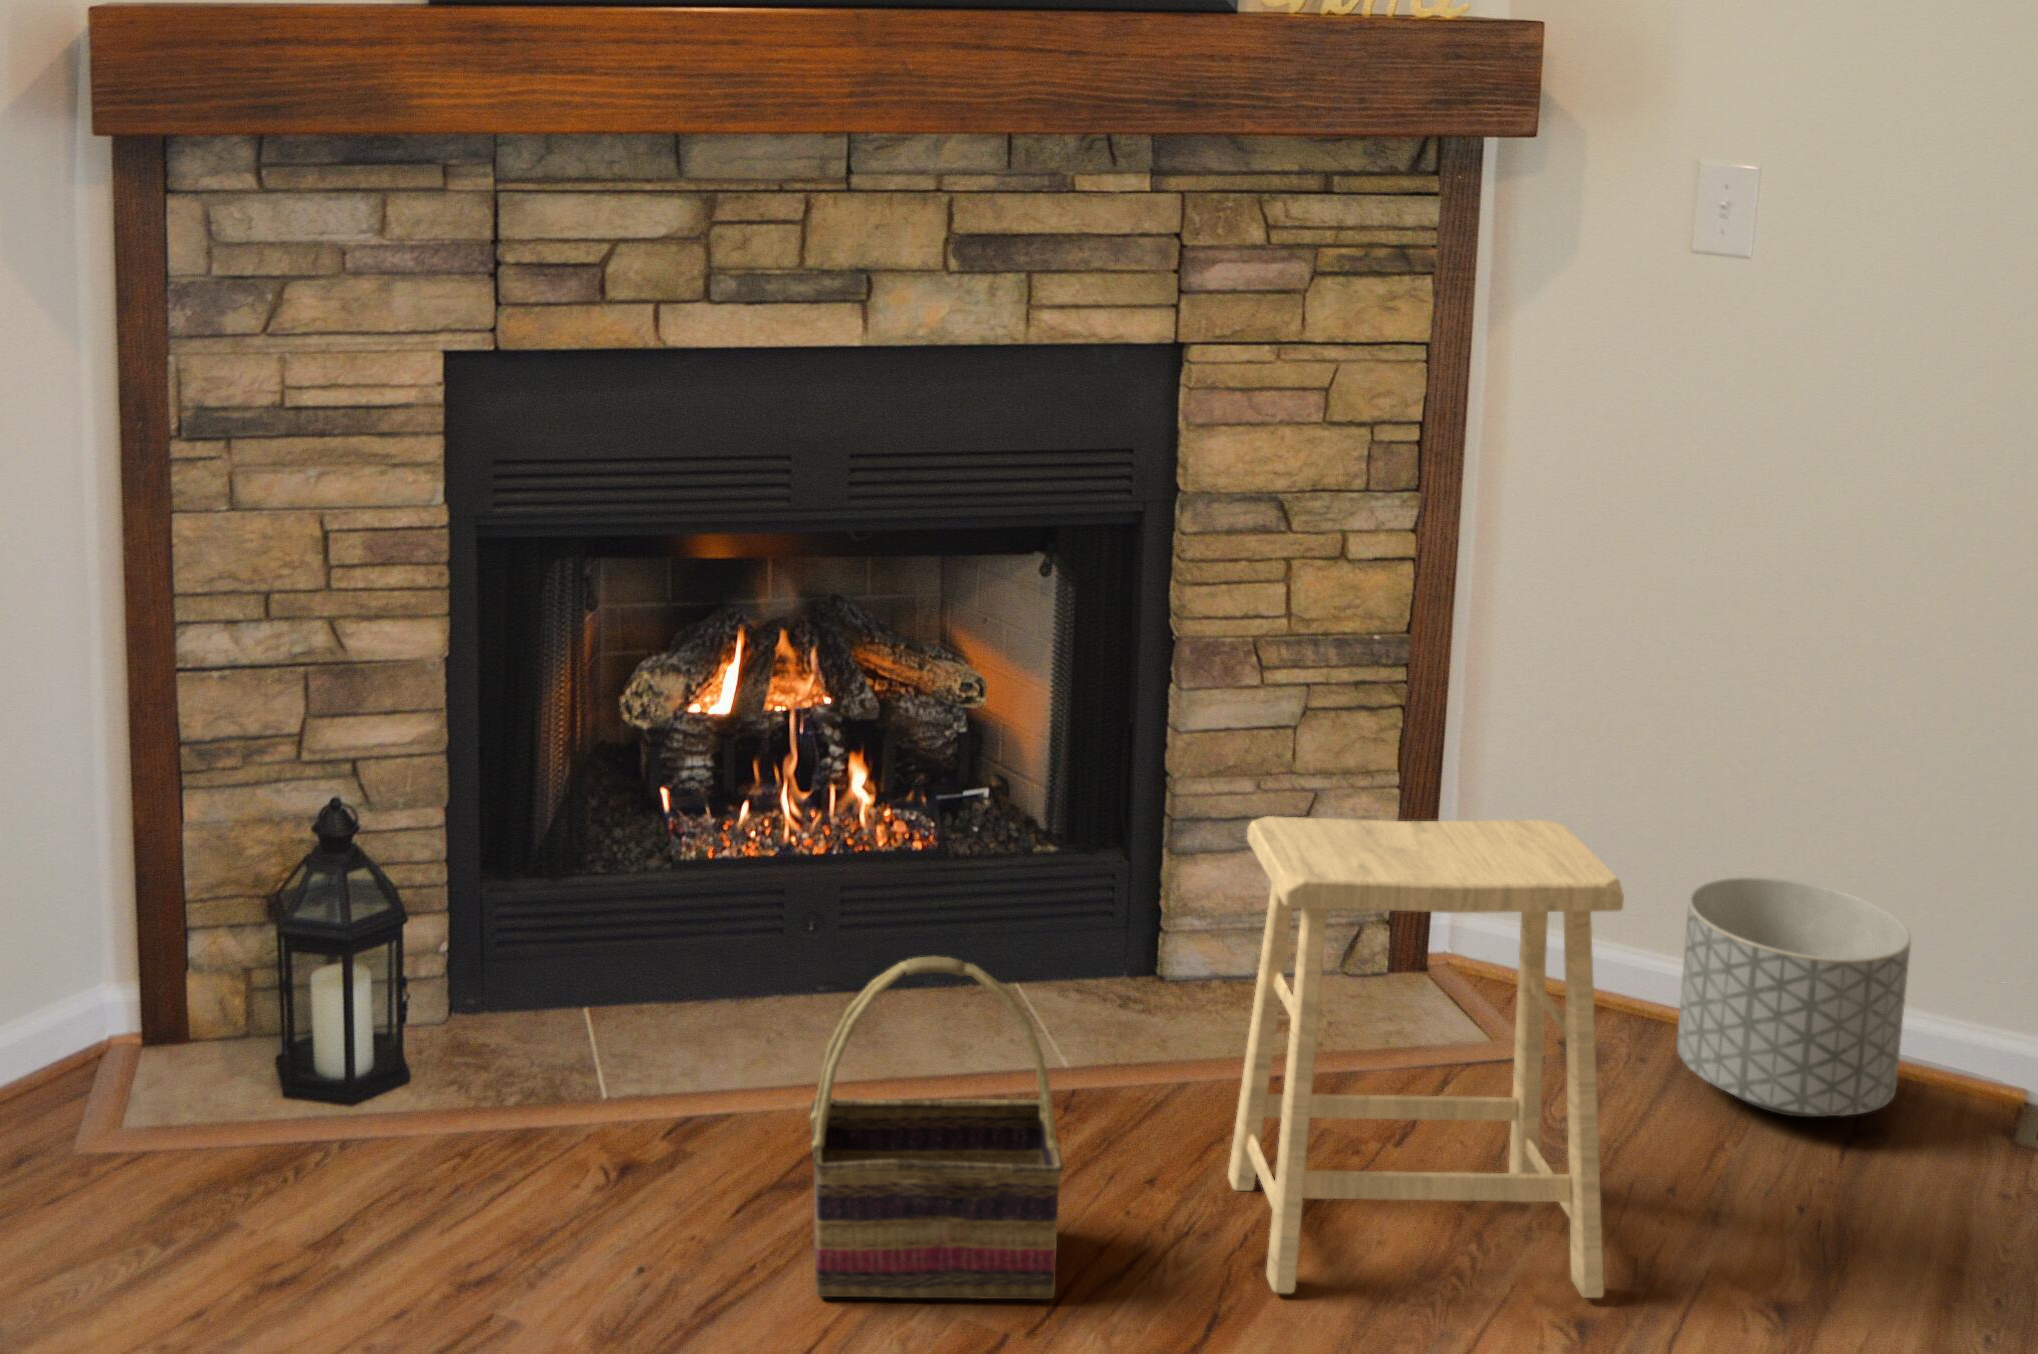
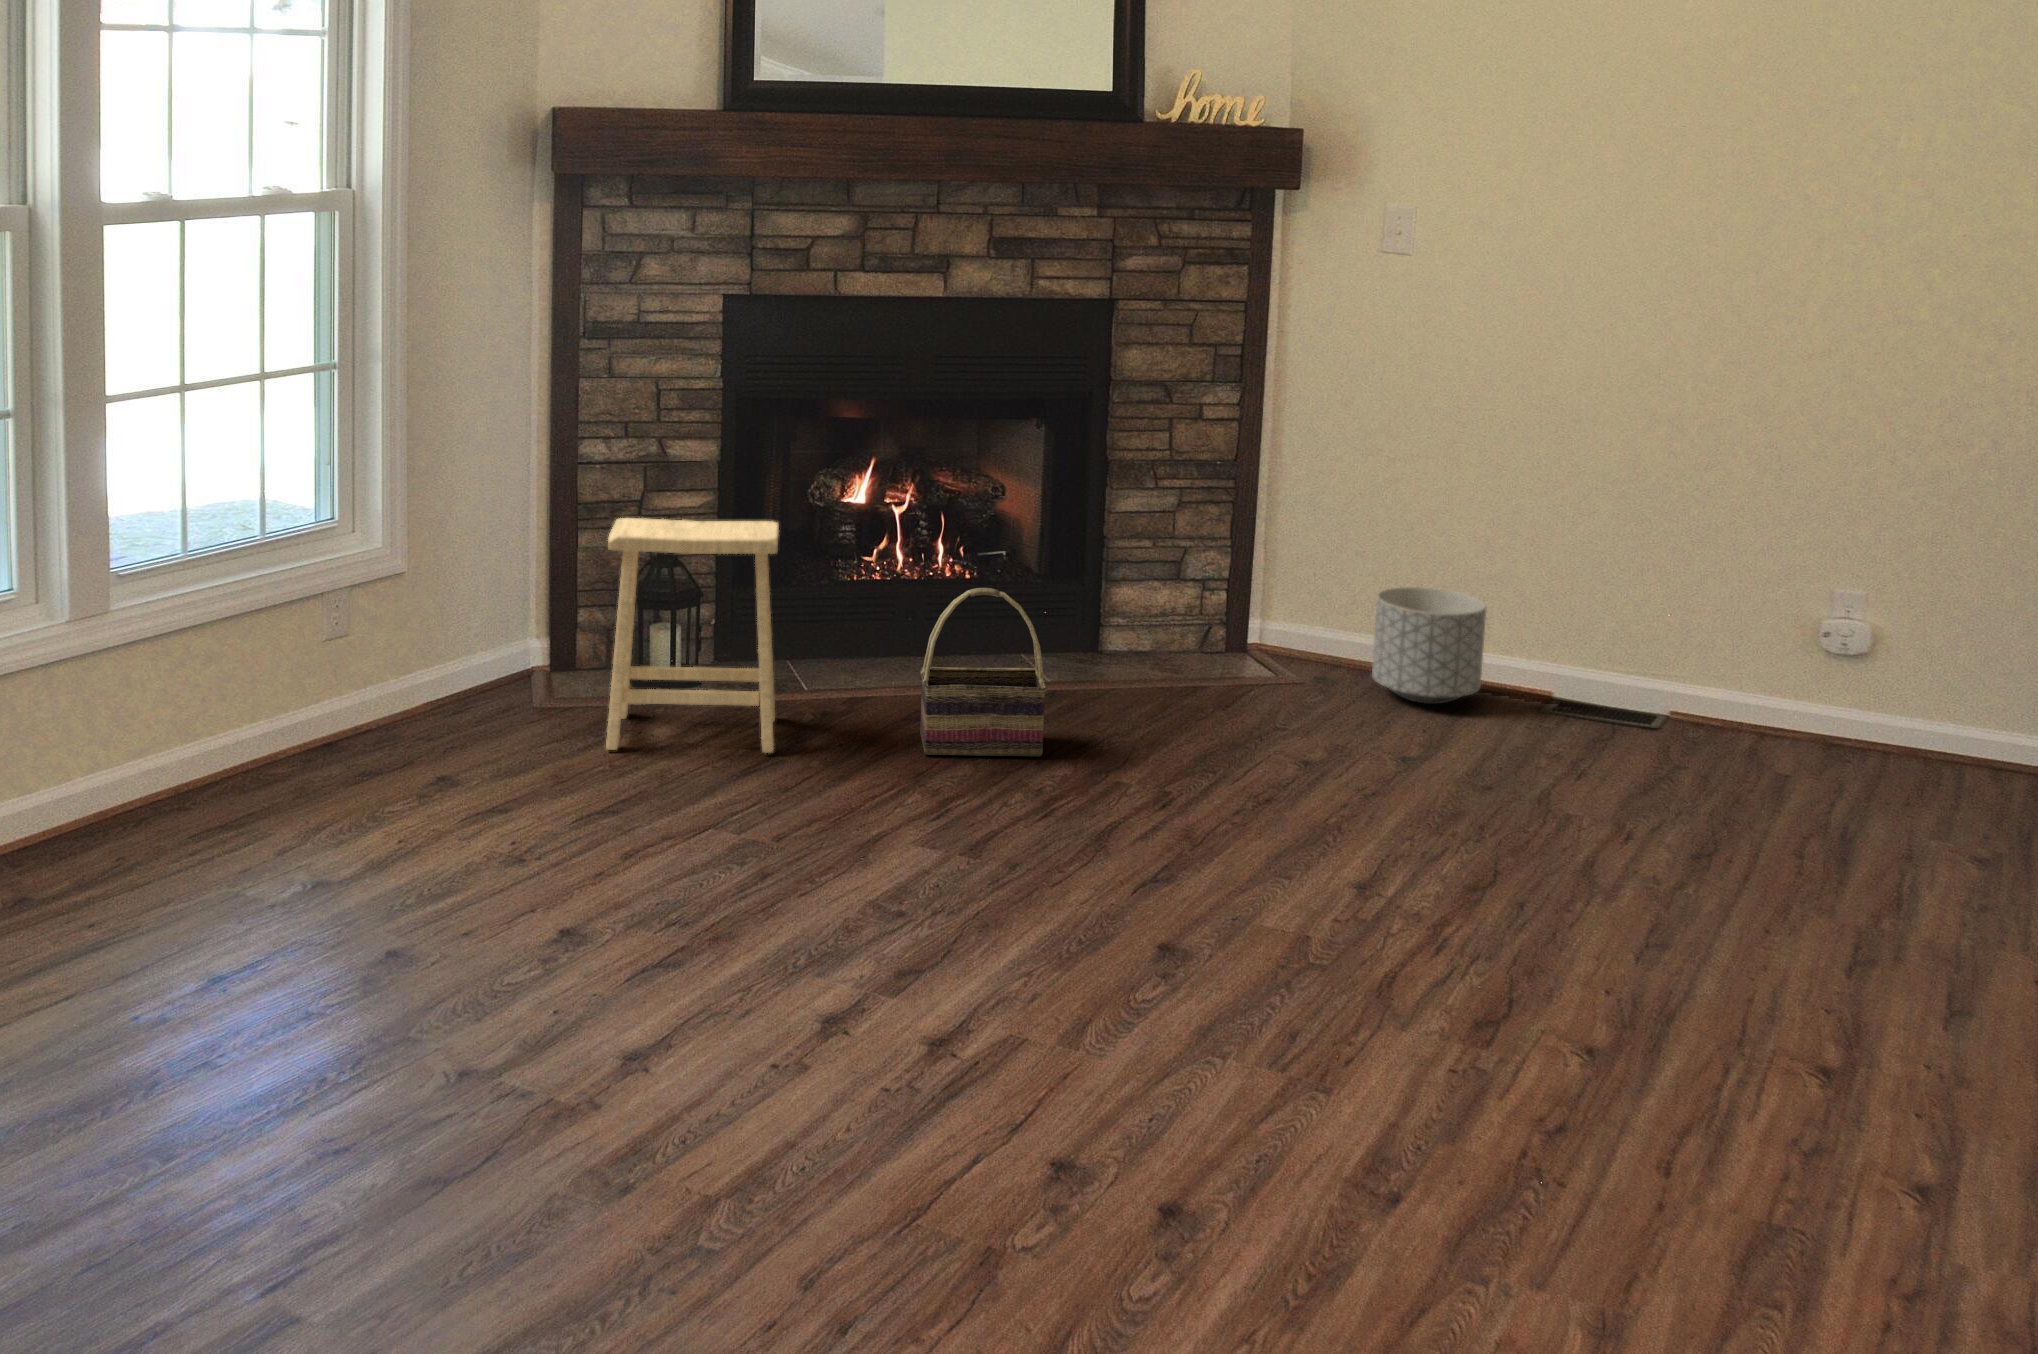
footstool: present [1228,816,1624,1298] -> present [606,518,779,753]

